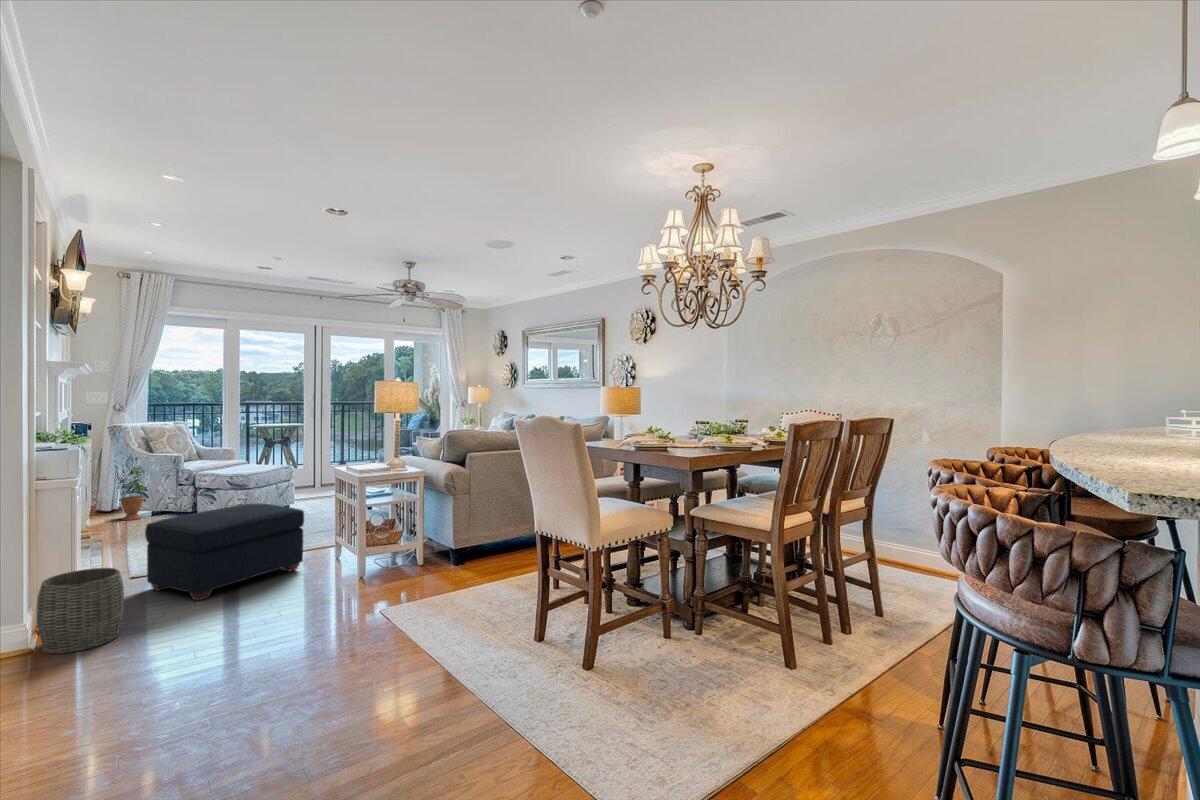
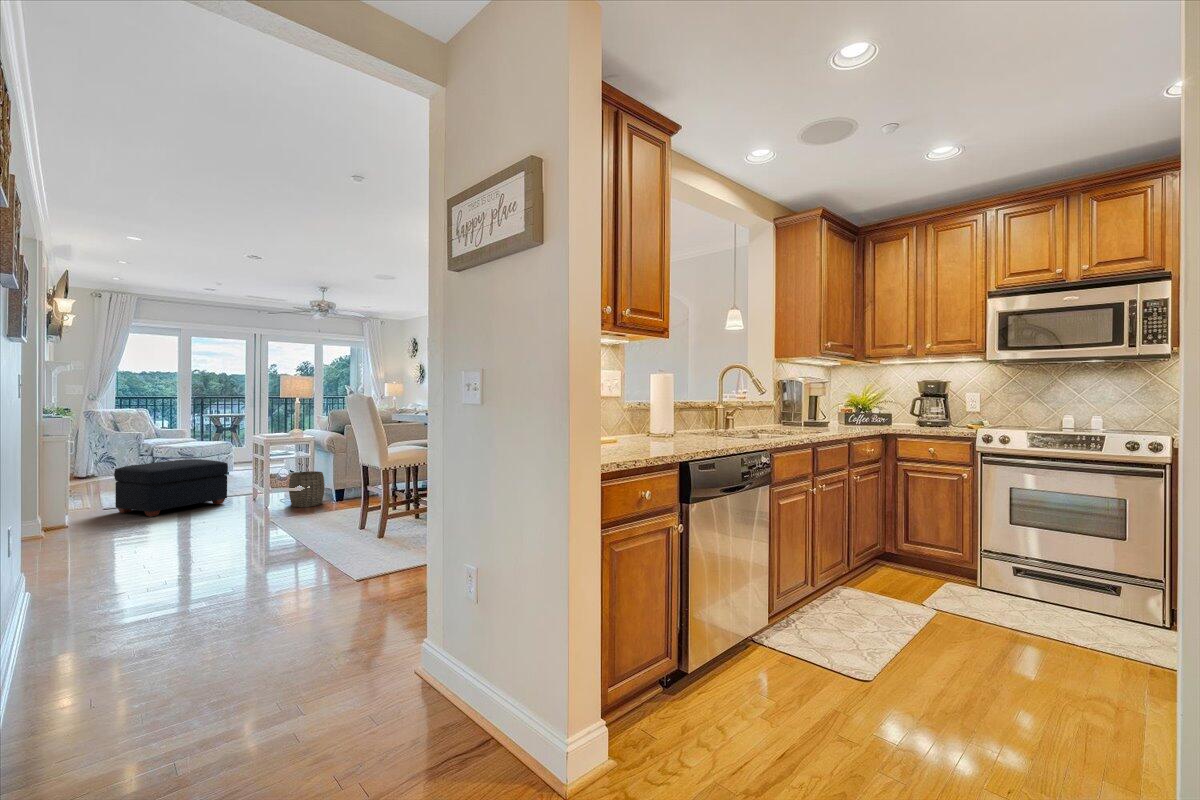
potted plant: present [117,467,145,520] -> none [89,440,114,481]
woven basket: present [37,568,124,654] -> present [289,471,324,507]

